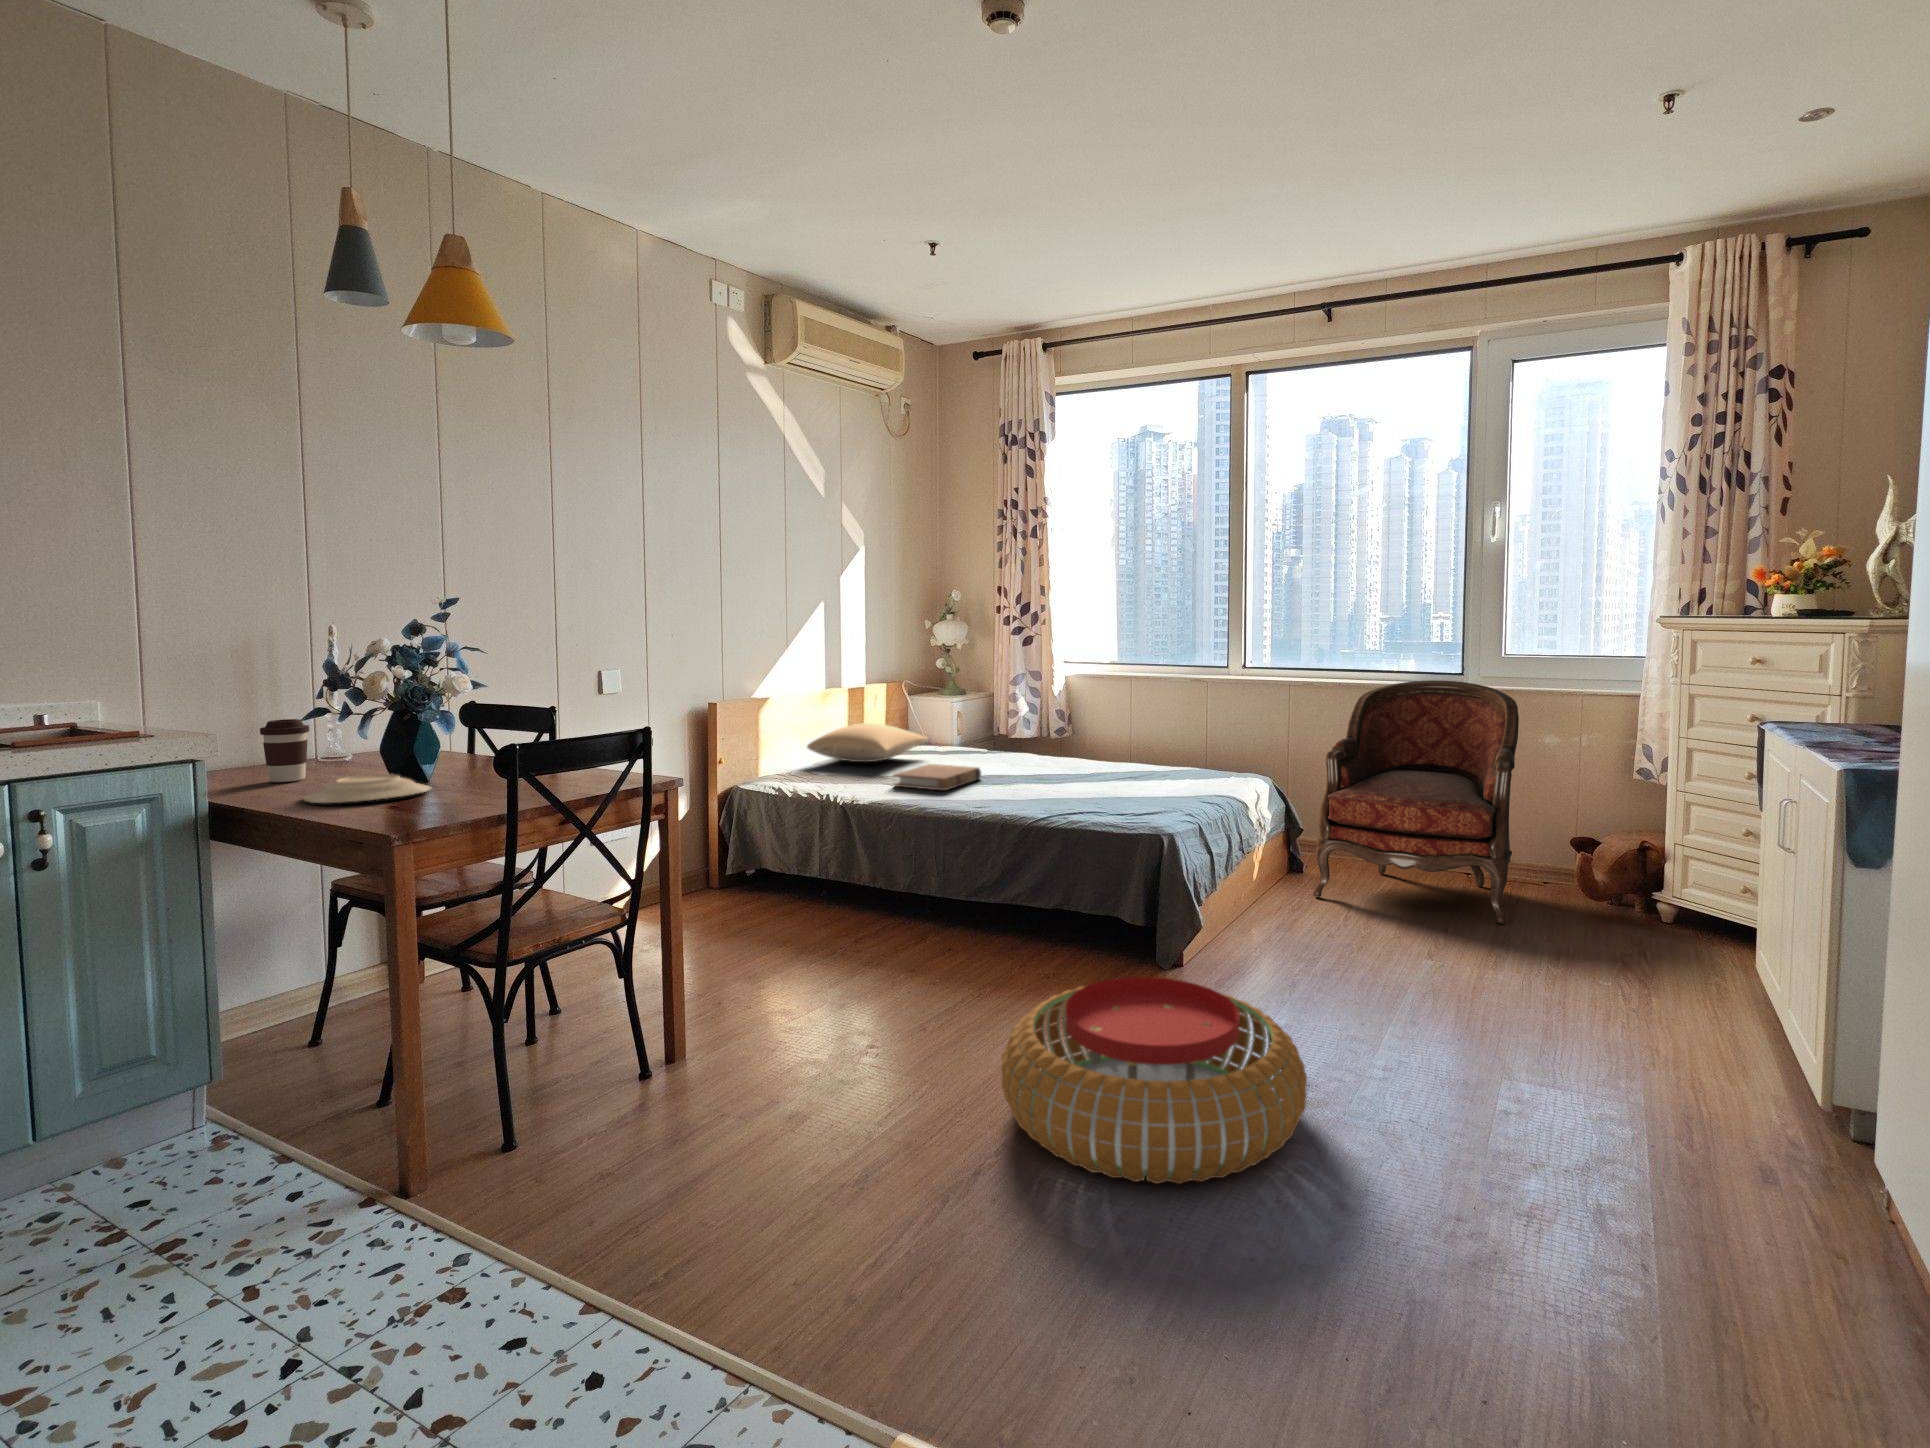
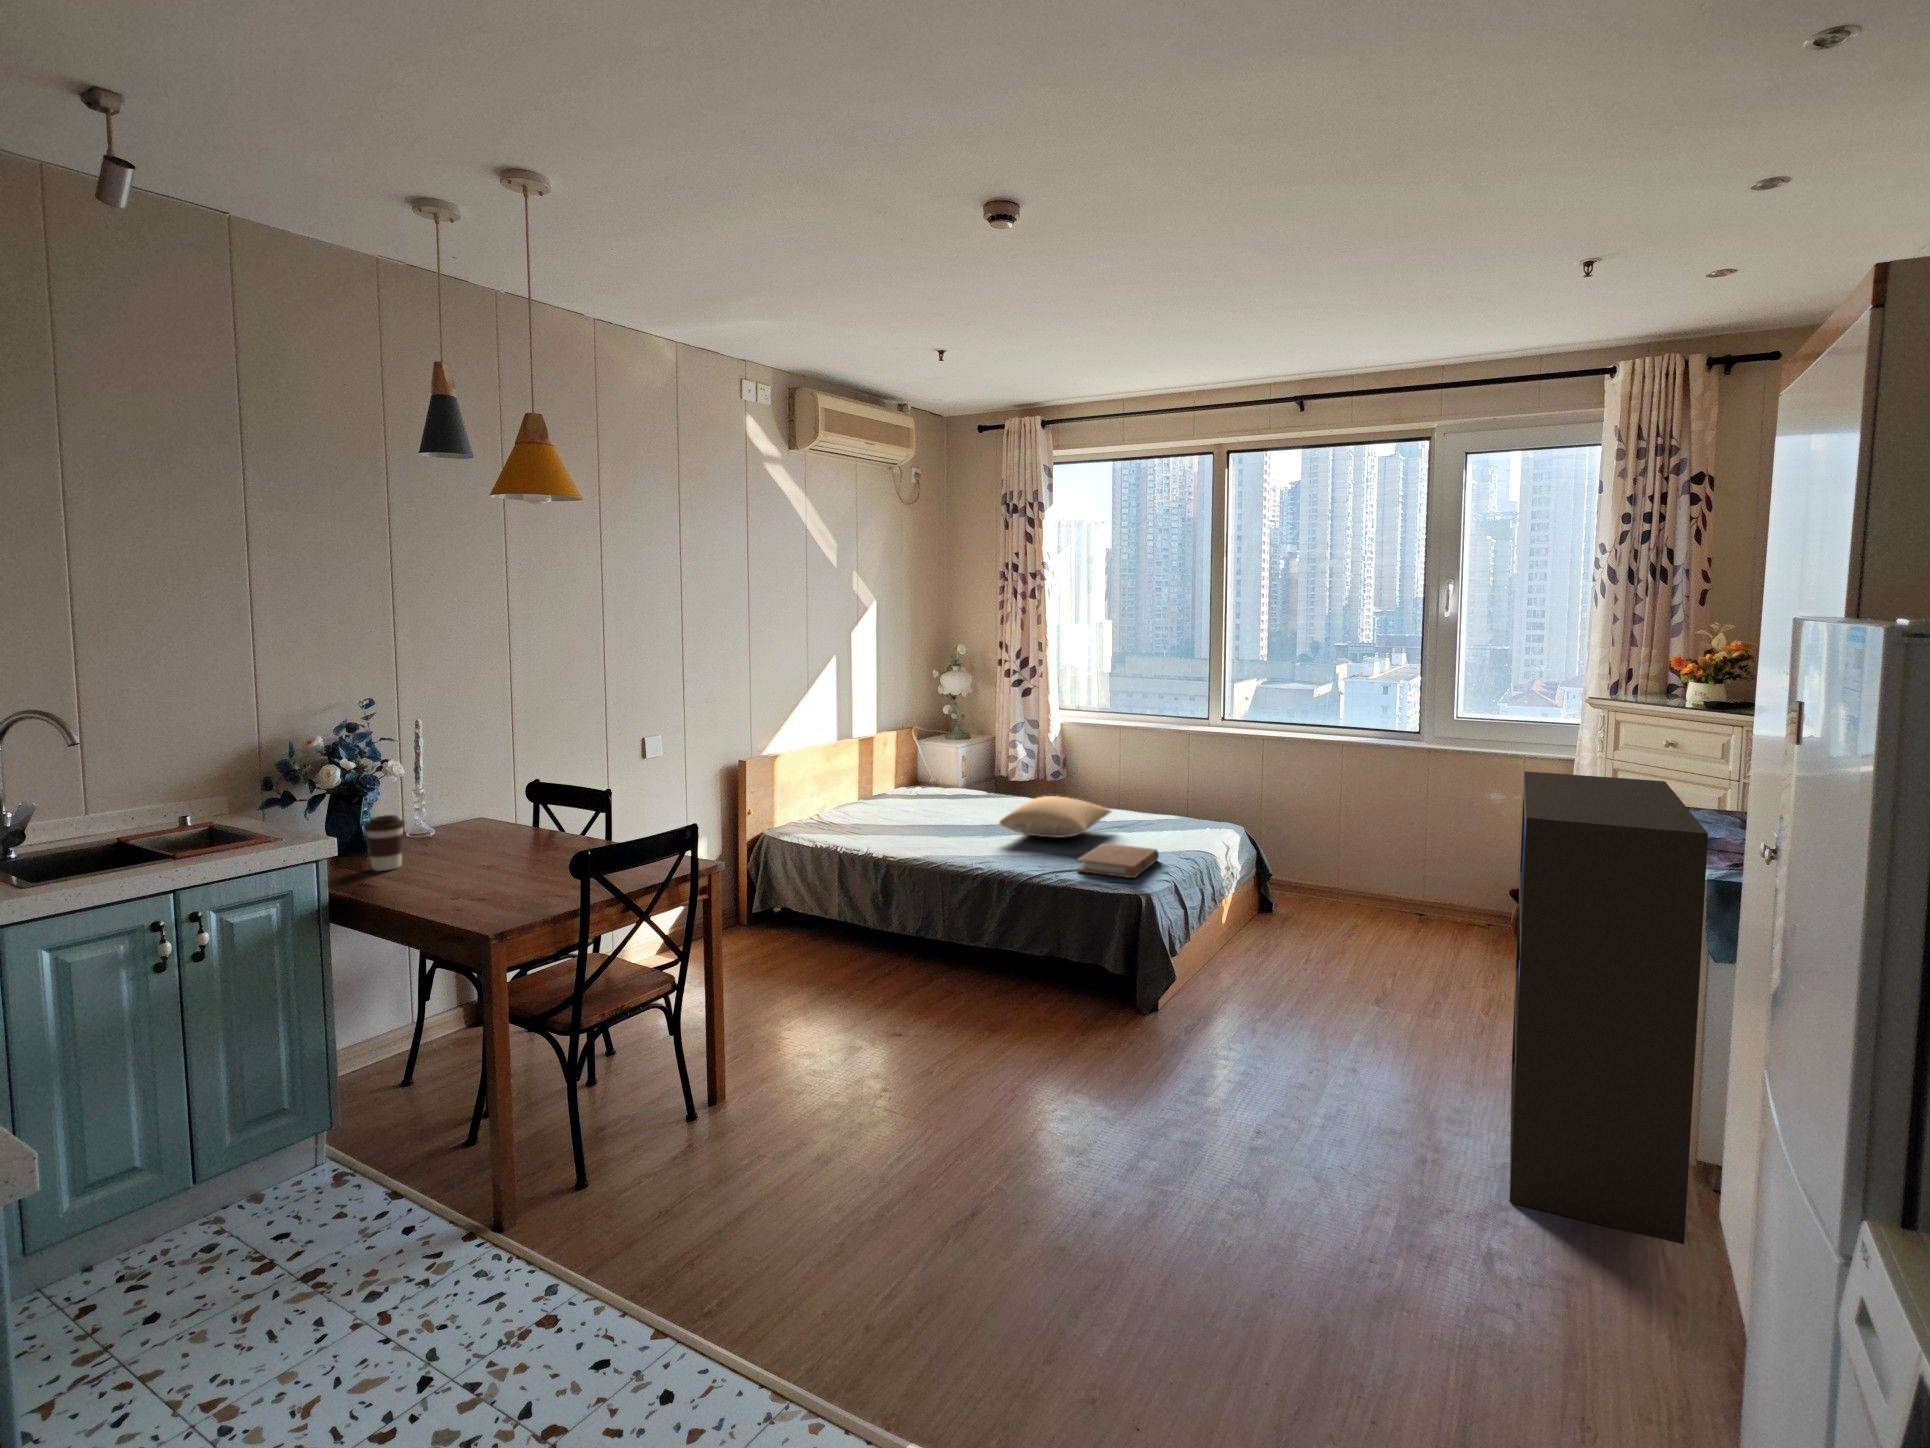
bookshelf: none [1594,670,1863,1198] -> present [1510,771,1708,1244]
armchair: present [1313,680,1519,924] -> none [1280,742,1466,972]
pillow: present [807,723,928,762] -> present [999,796,1111,838]
book: present [893,764,981,790] -> present [1077,843,1159,878]
plate: present [303,774,431,803] -> none [407,868,512,900]
pouf: present [1001,977,1307,1184] -> none [994,1040,1252,1227]

